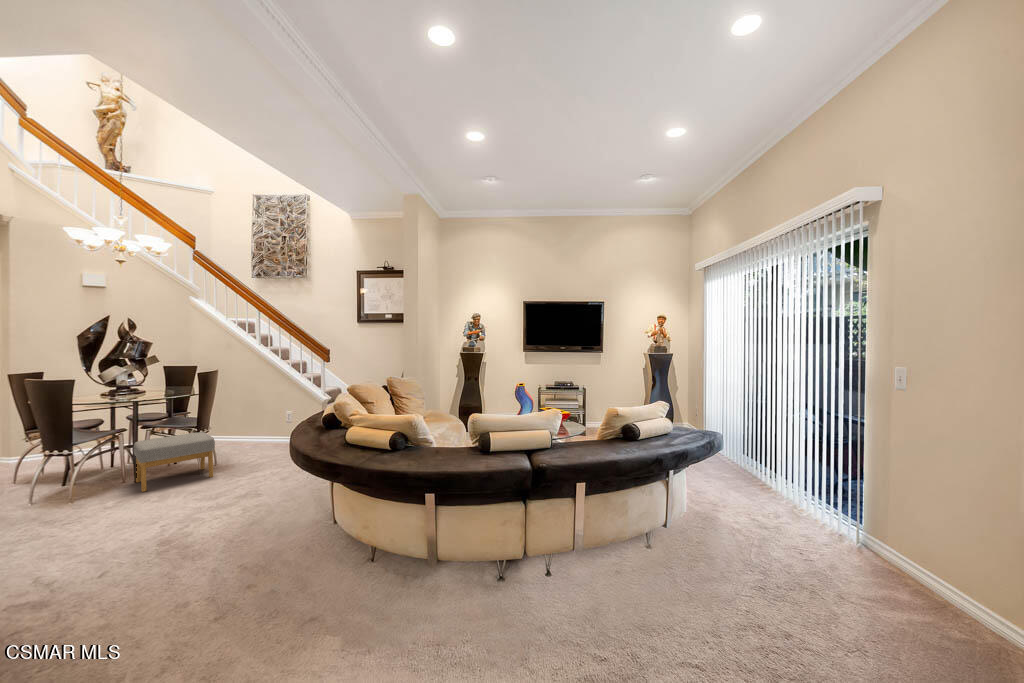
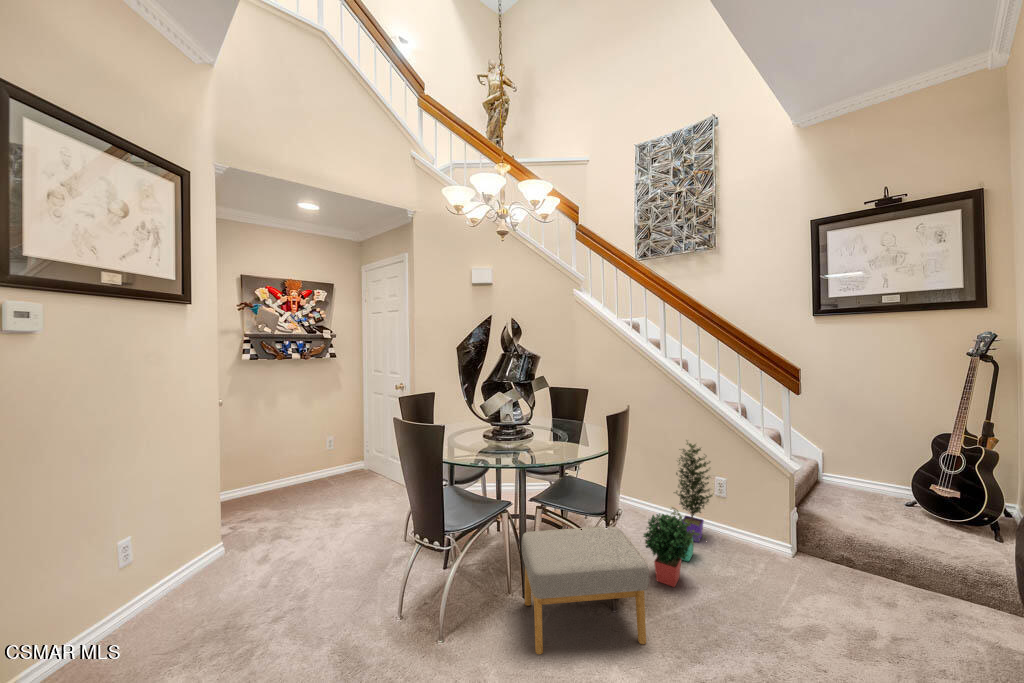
potted plant: none [223,390,280,461] -> present [644,442,712,587]

